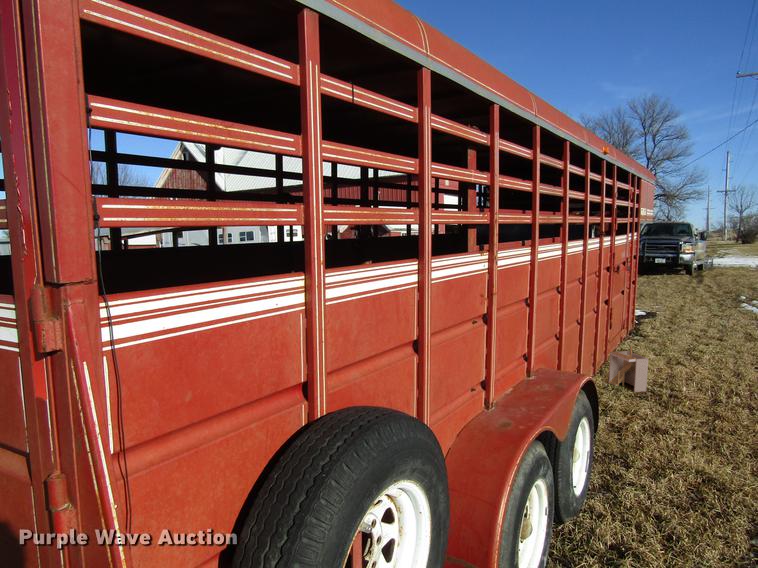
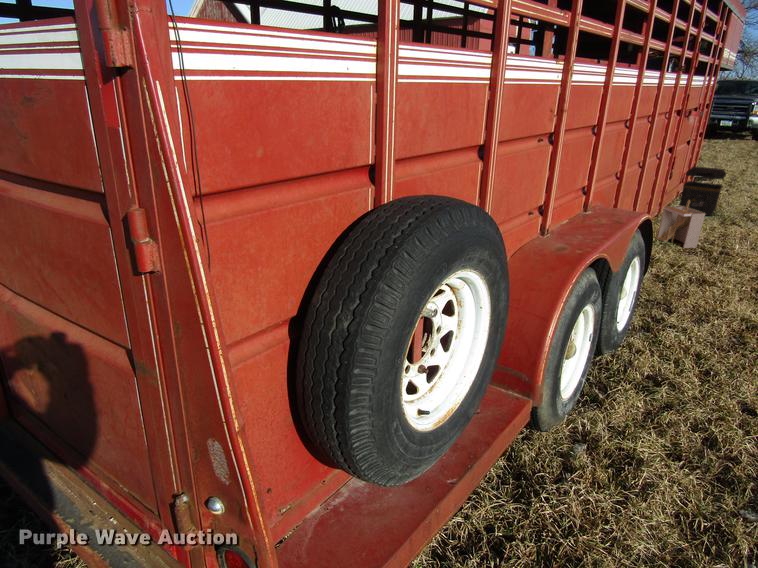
toolbox: none [626,309,663,356] -> present [679,166,726,216]

